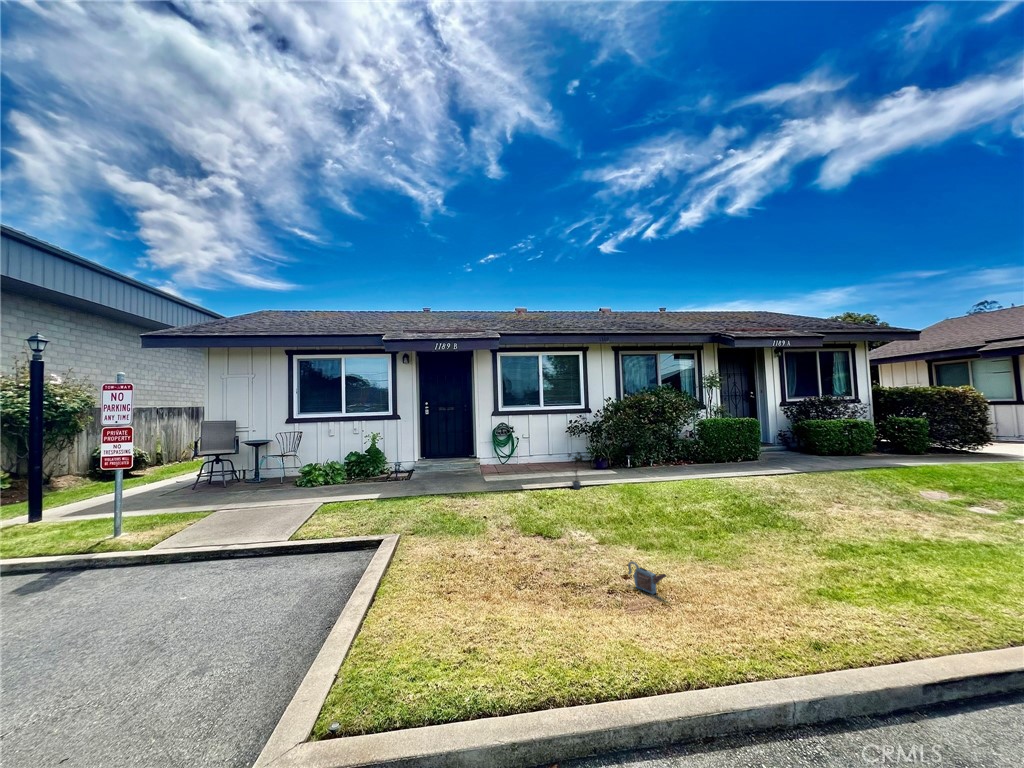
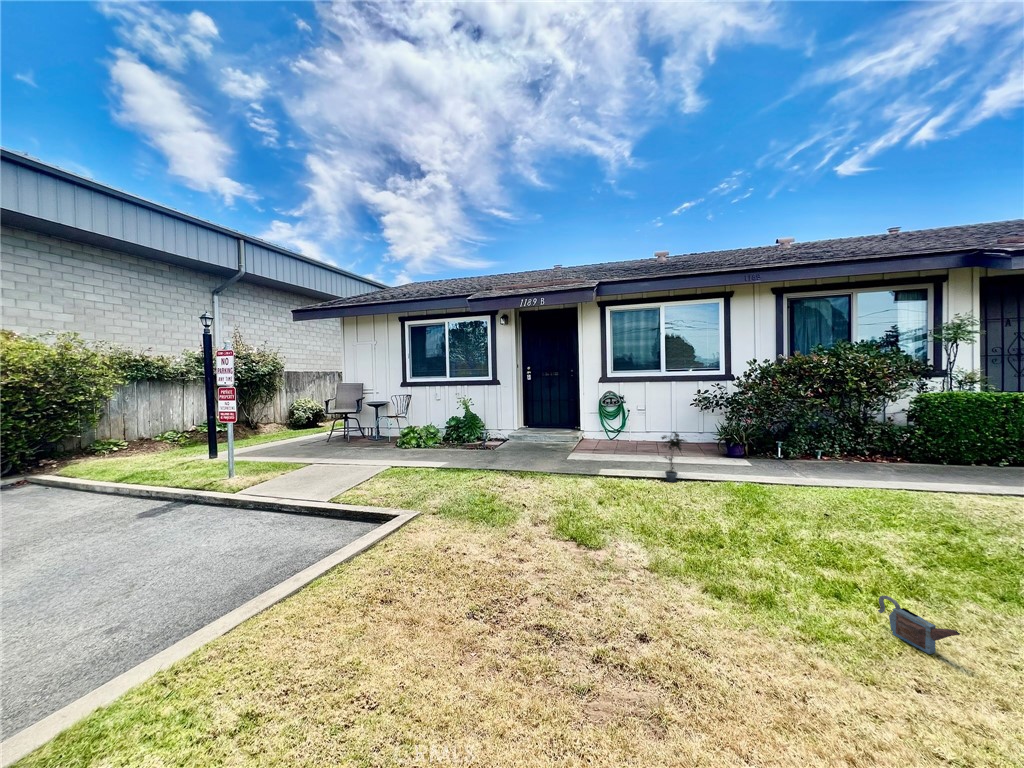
watering can: present [628,561,666,594] -> present [878,596,960,654]

